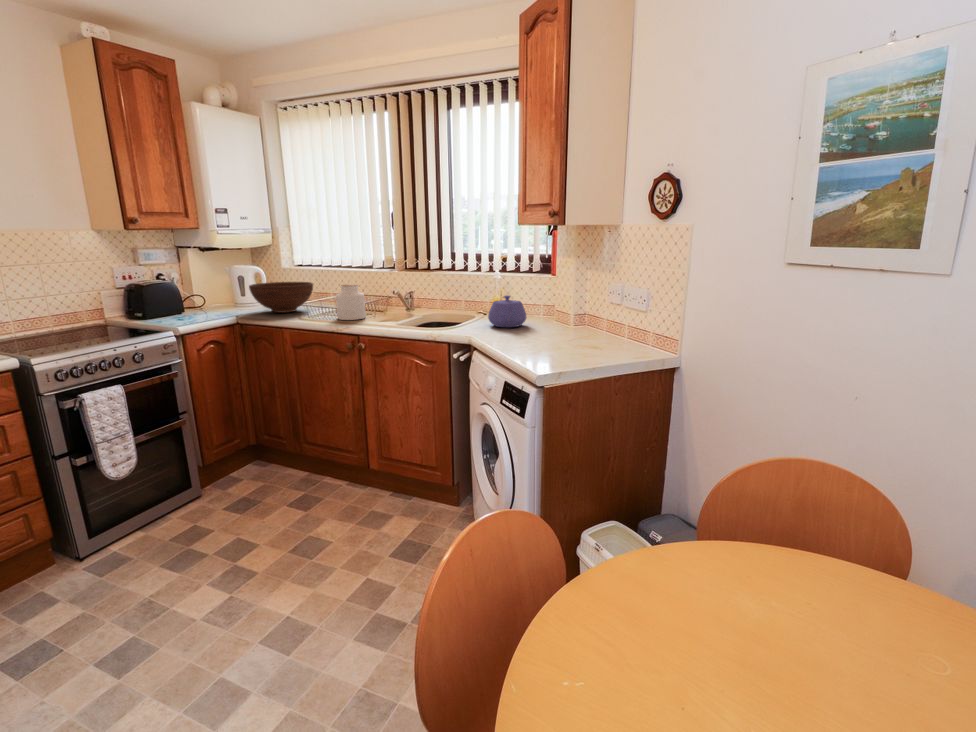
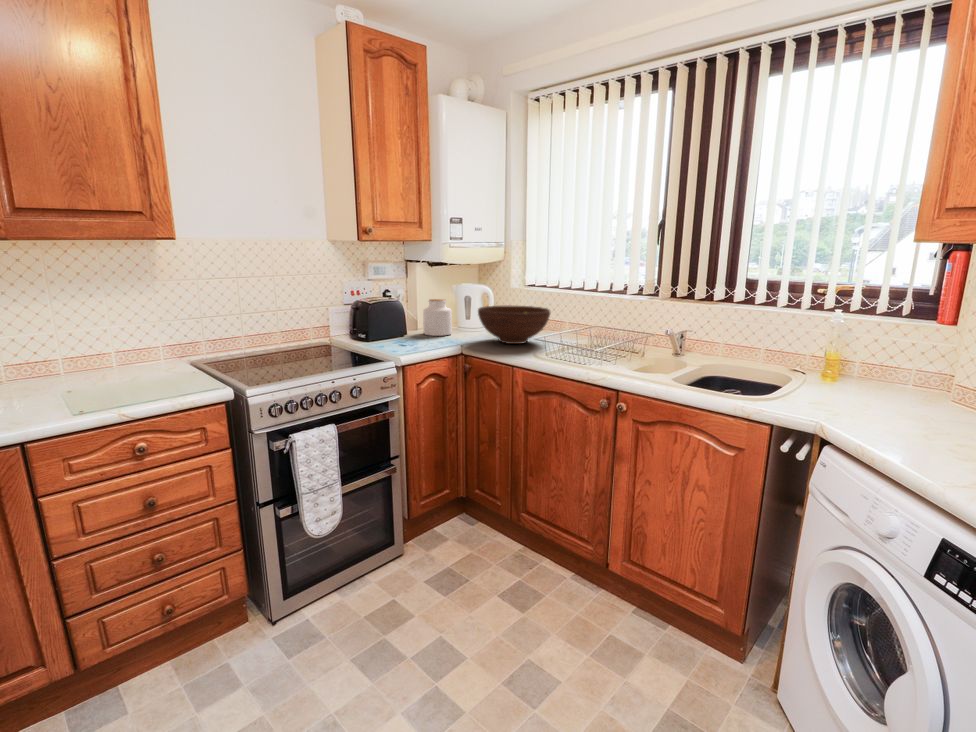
jar: present [336,284,366,320] -> present [423,299,452,336]
teapot: present [488,295,527,327] -> none [834,354,913,408]

